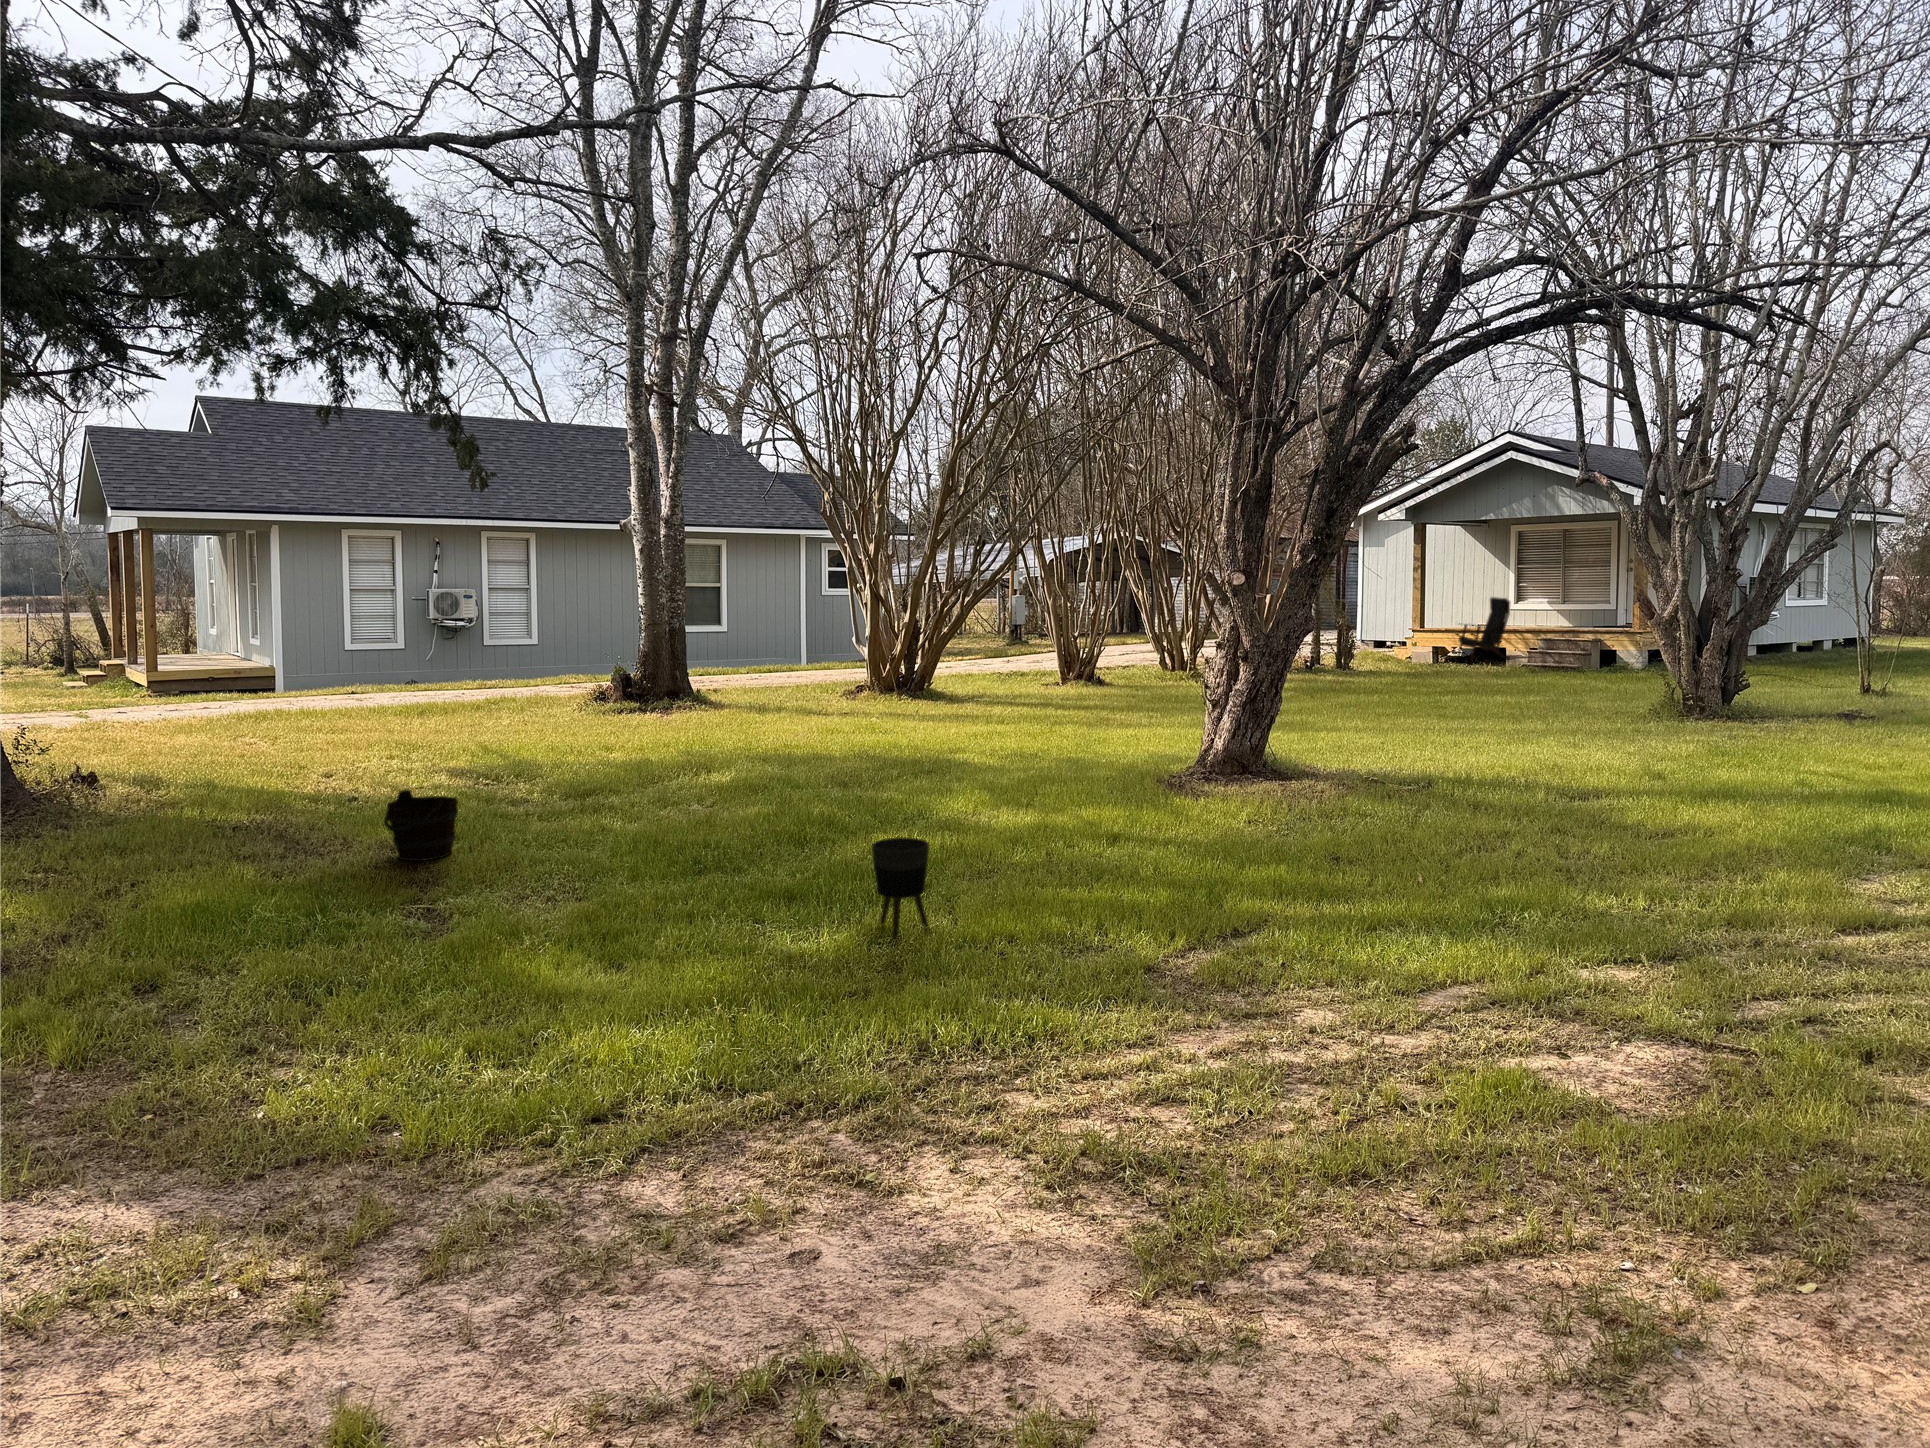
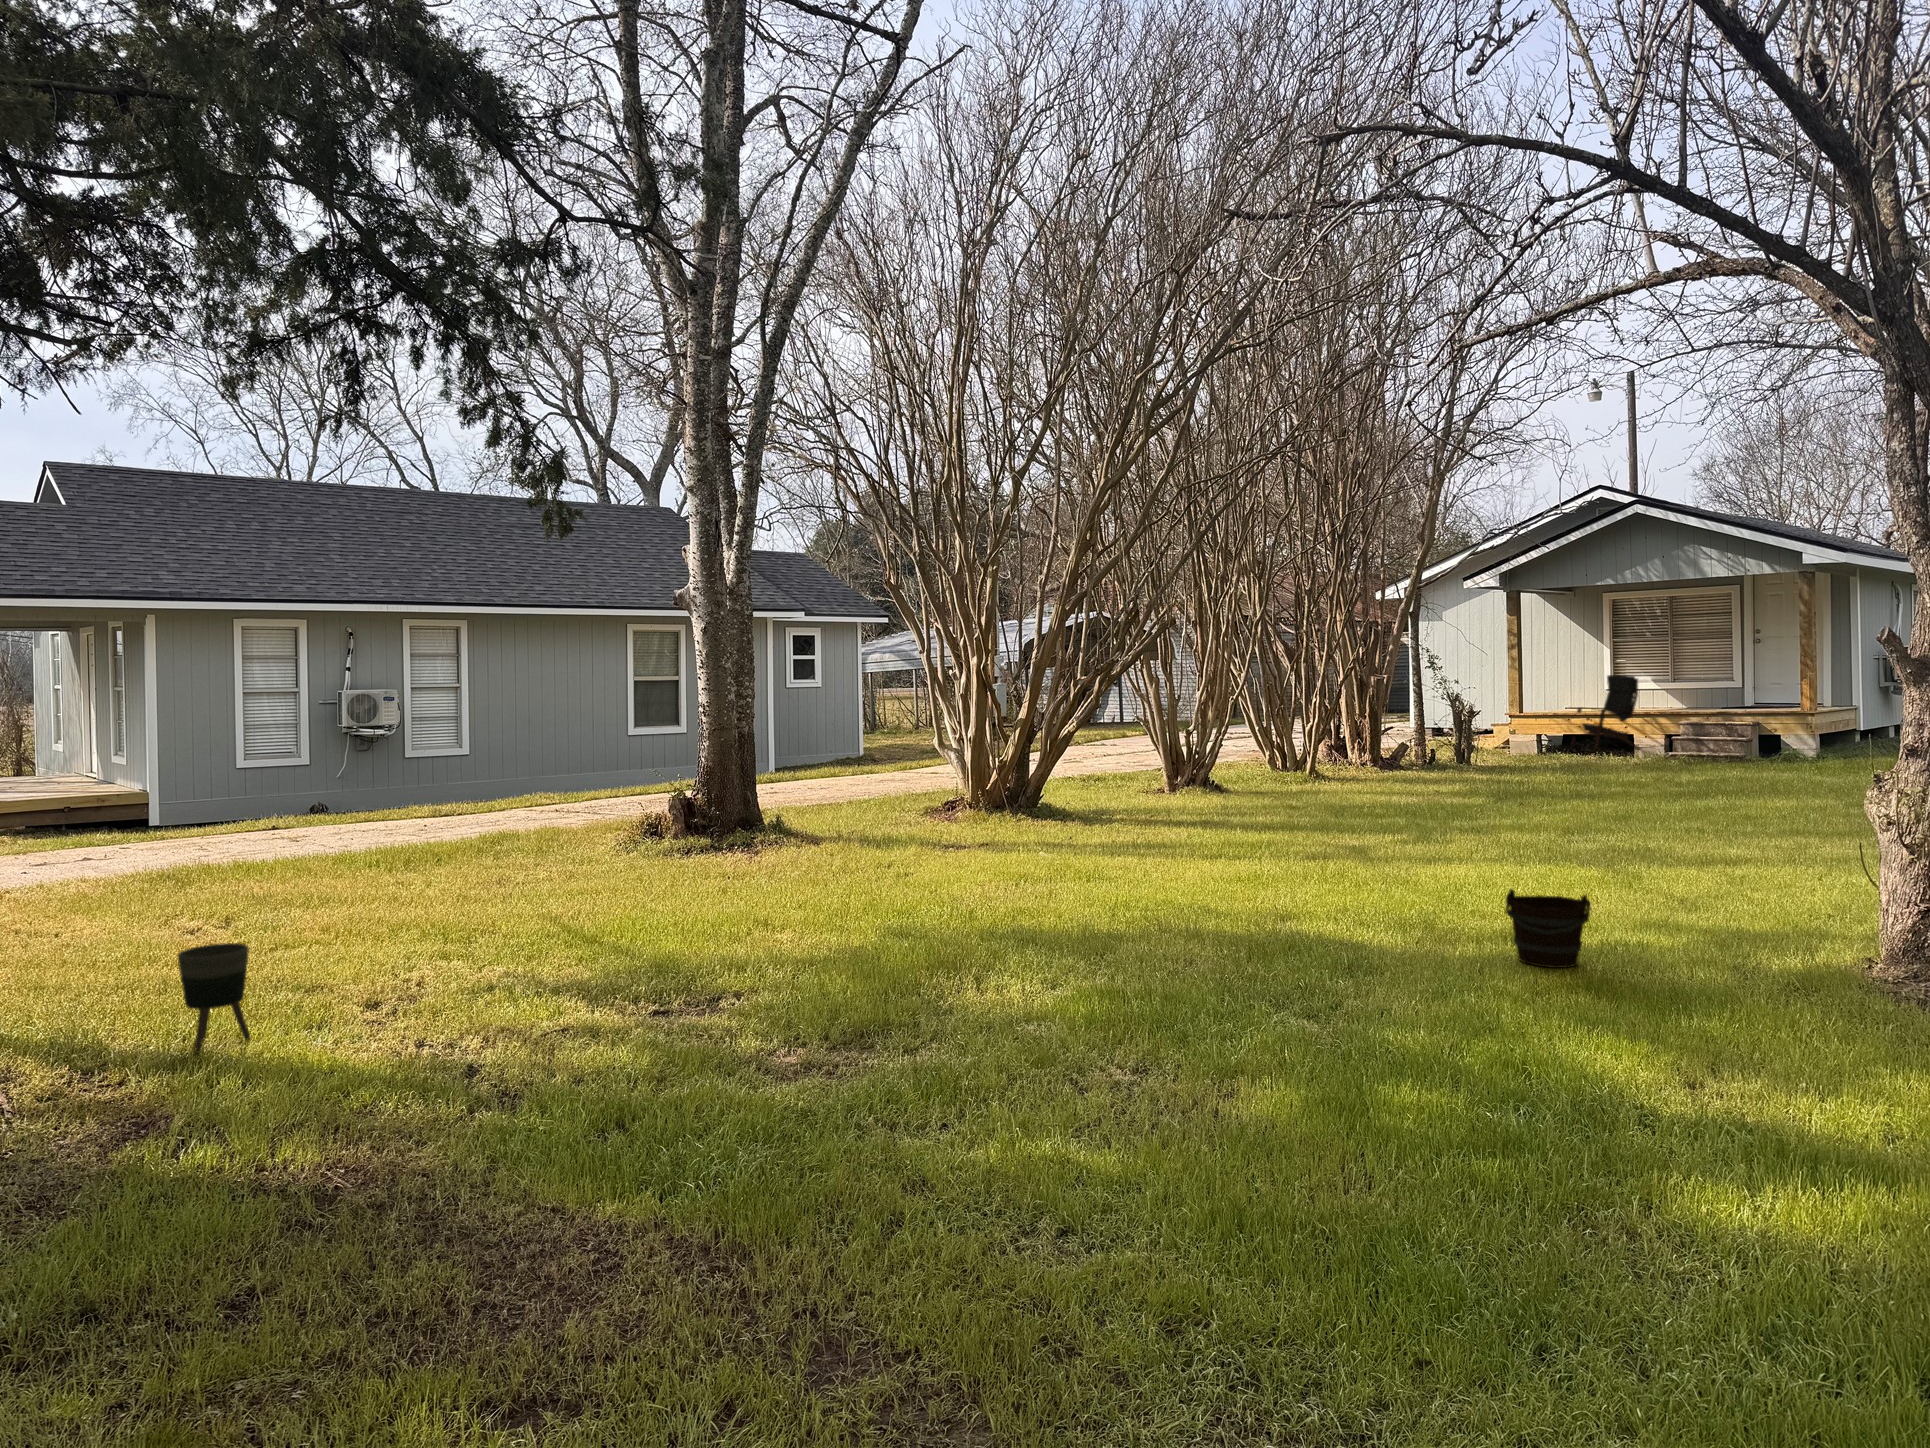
bucket: present [384,790,458,861] -> present [1506,889,1591,968]
planter: present [872,837,929,938] -> present [178,943,250,1053]

